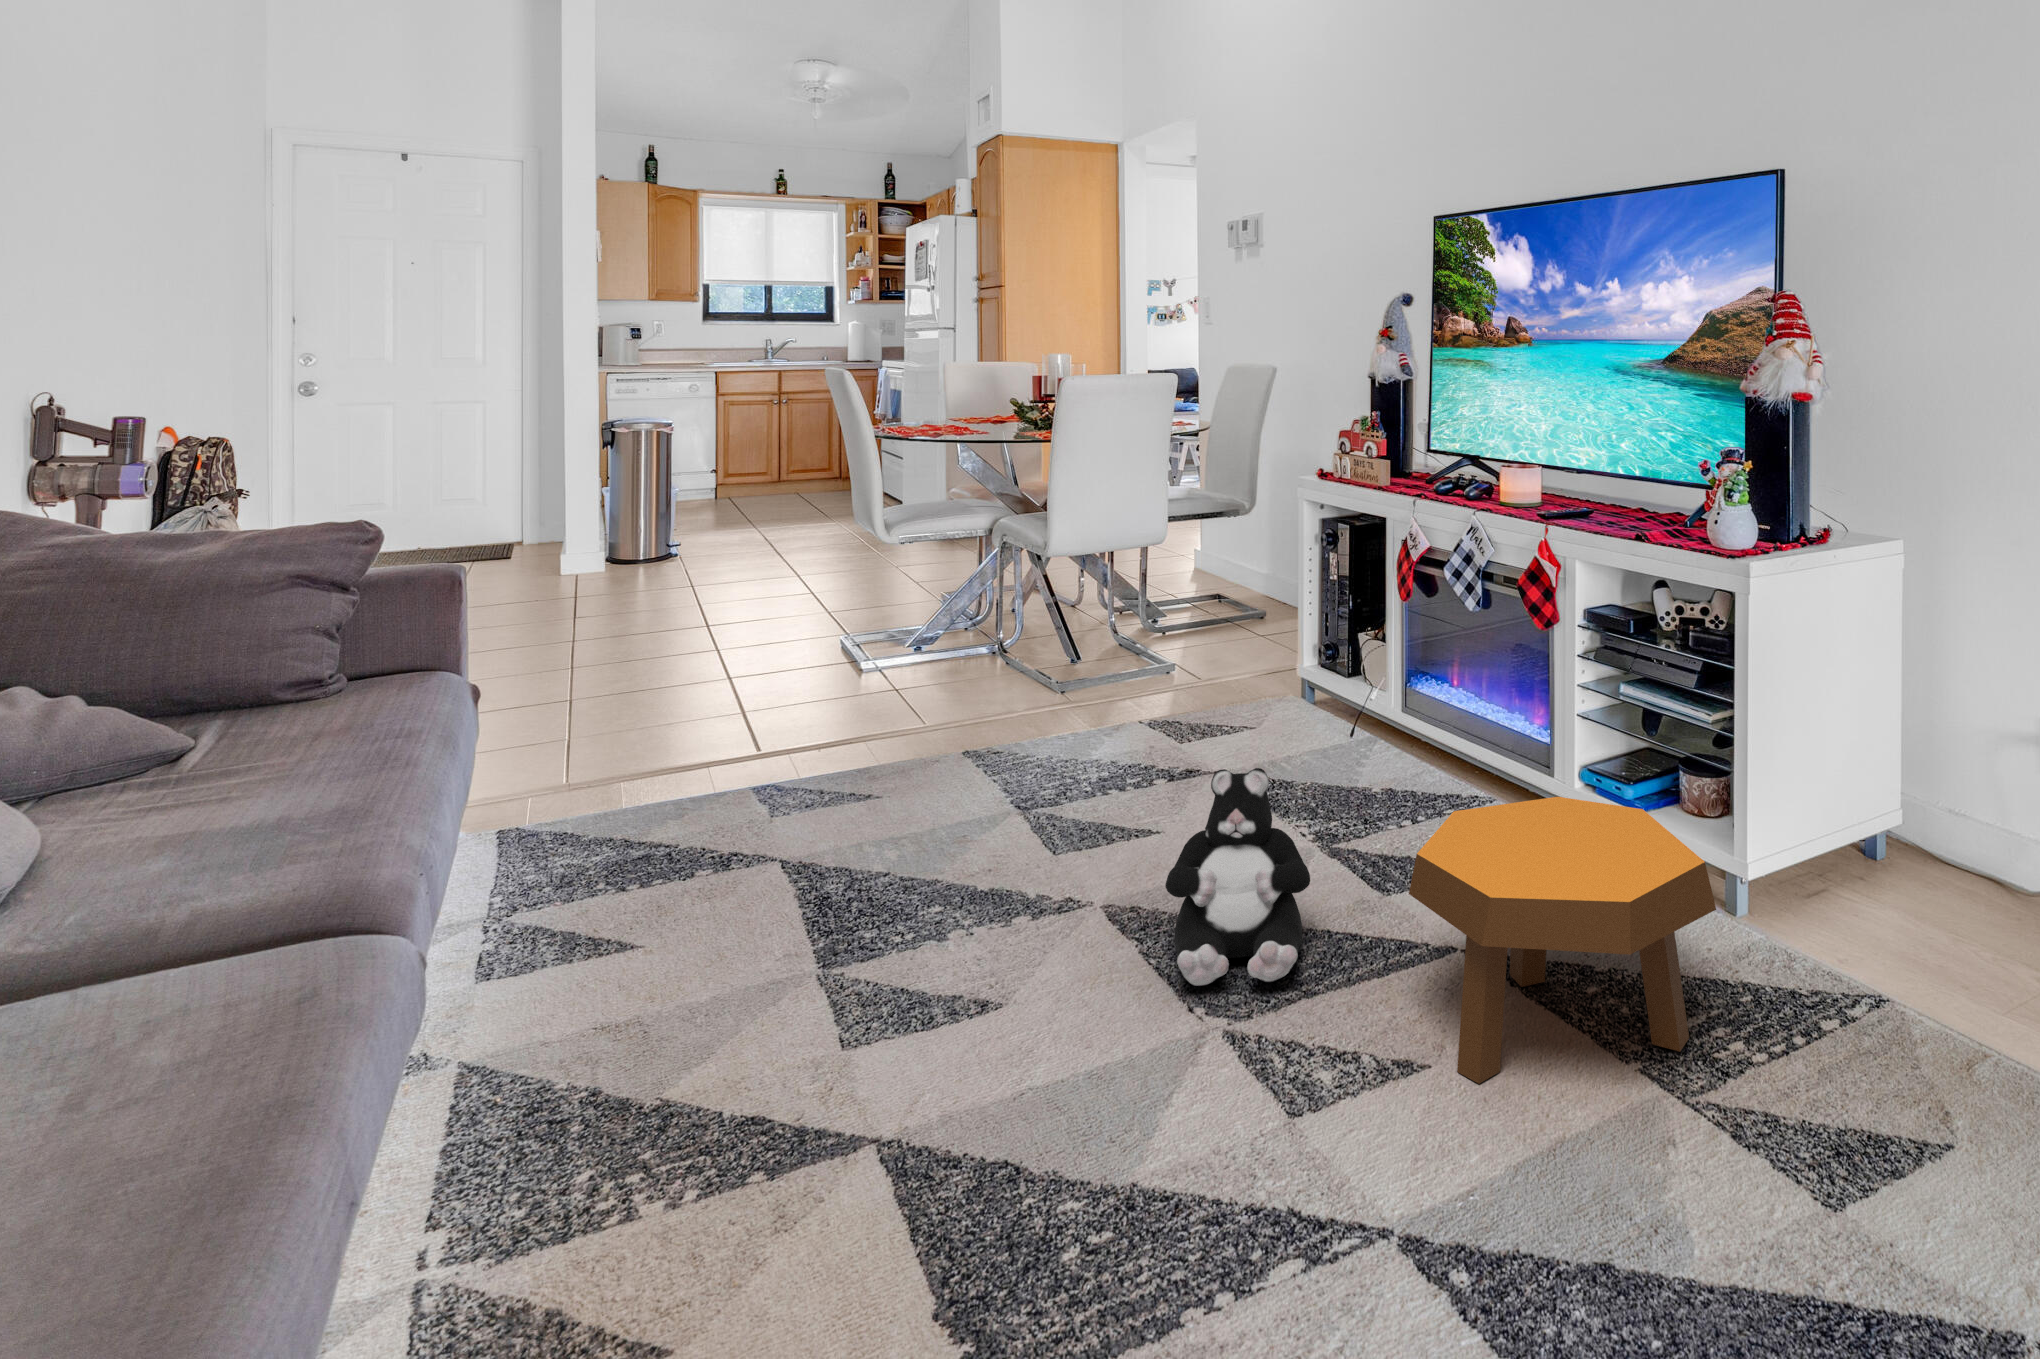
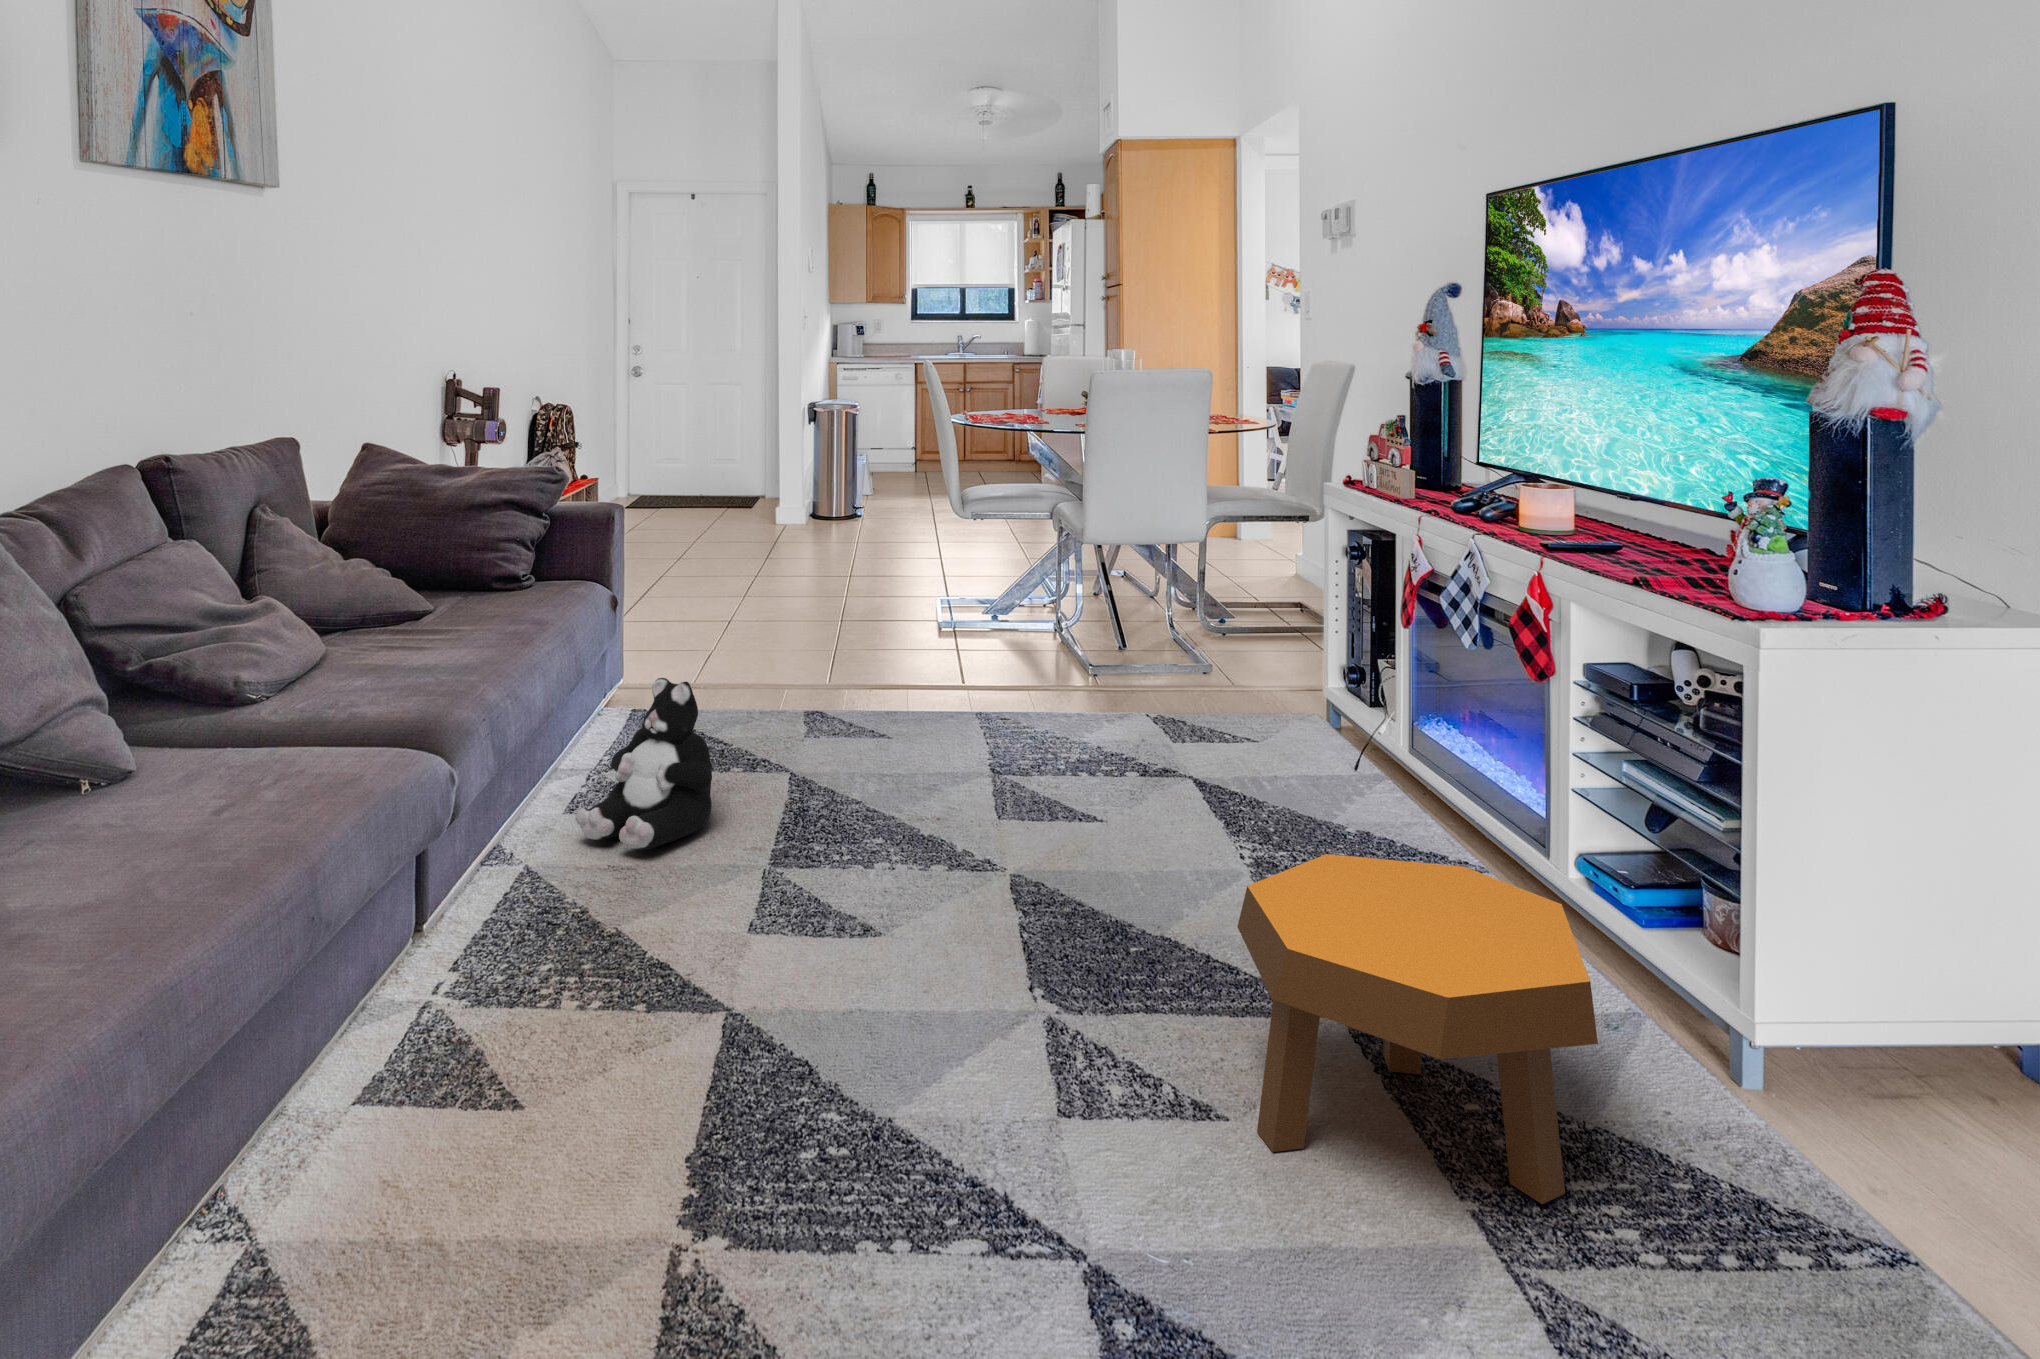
plush toy: present [1165,768,1310,986] -> present [576,678,712,850]

